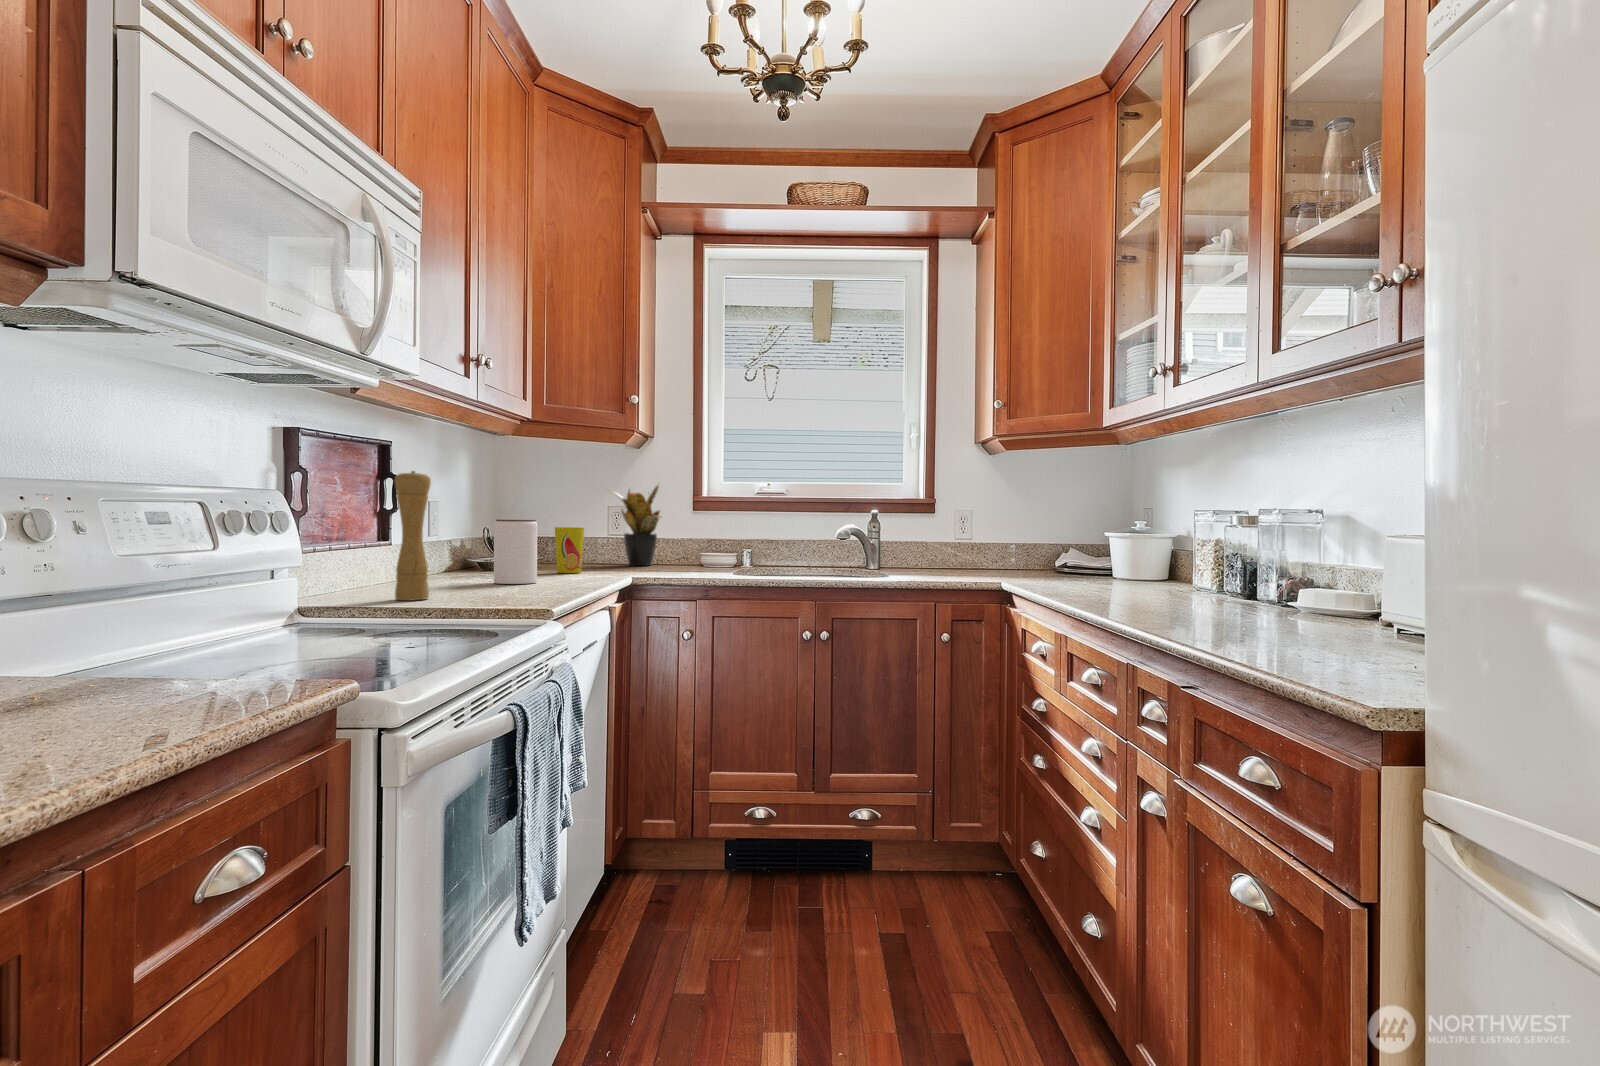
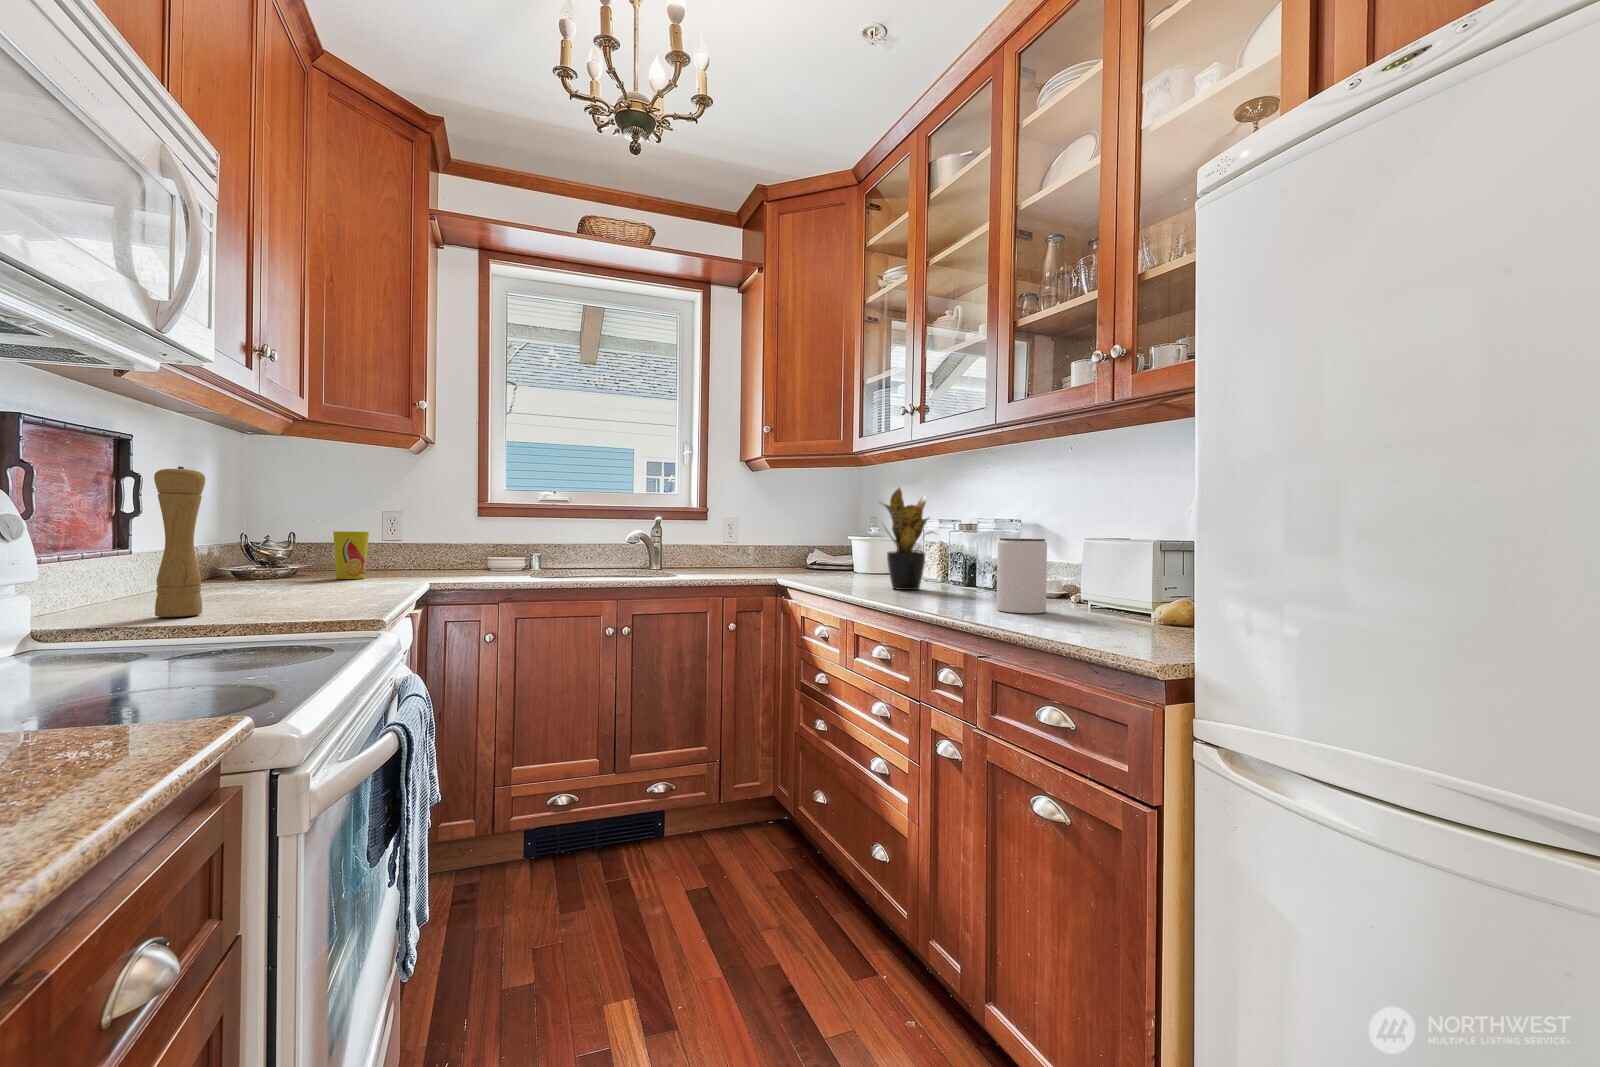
potted plant: present [611,485,661,566] -> present [880,488,934,590]
jar: present [494,520,537,584] -> present [997,538,1047,613]

